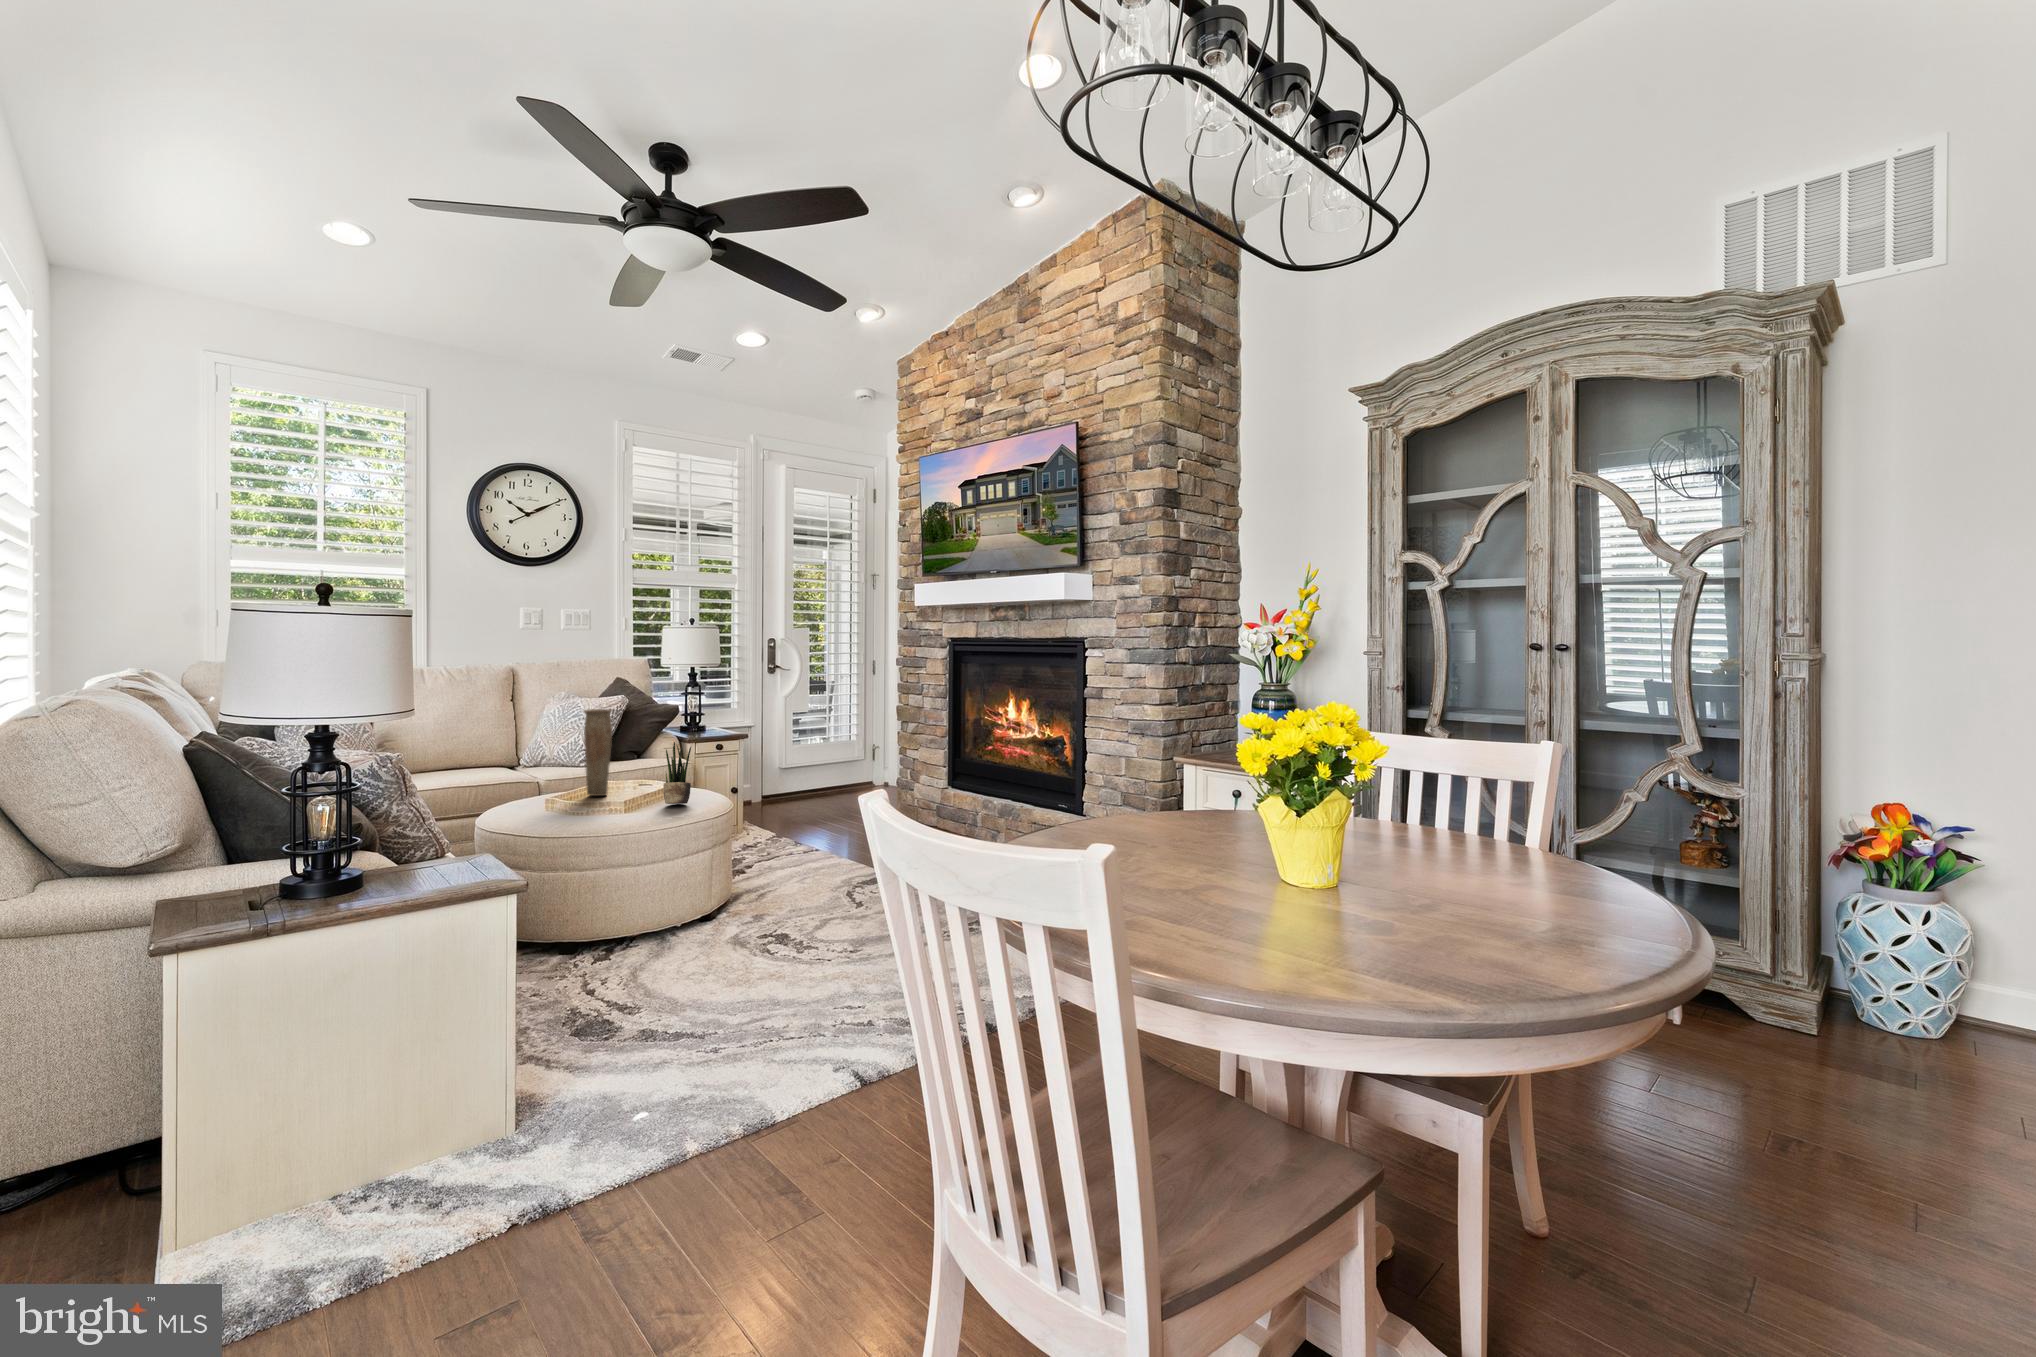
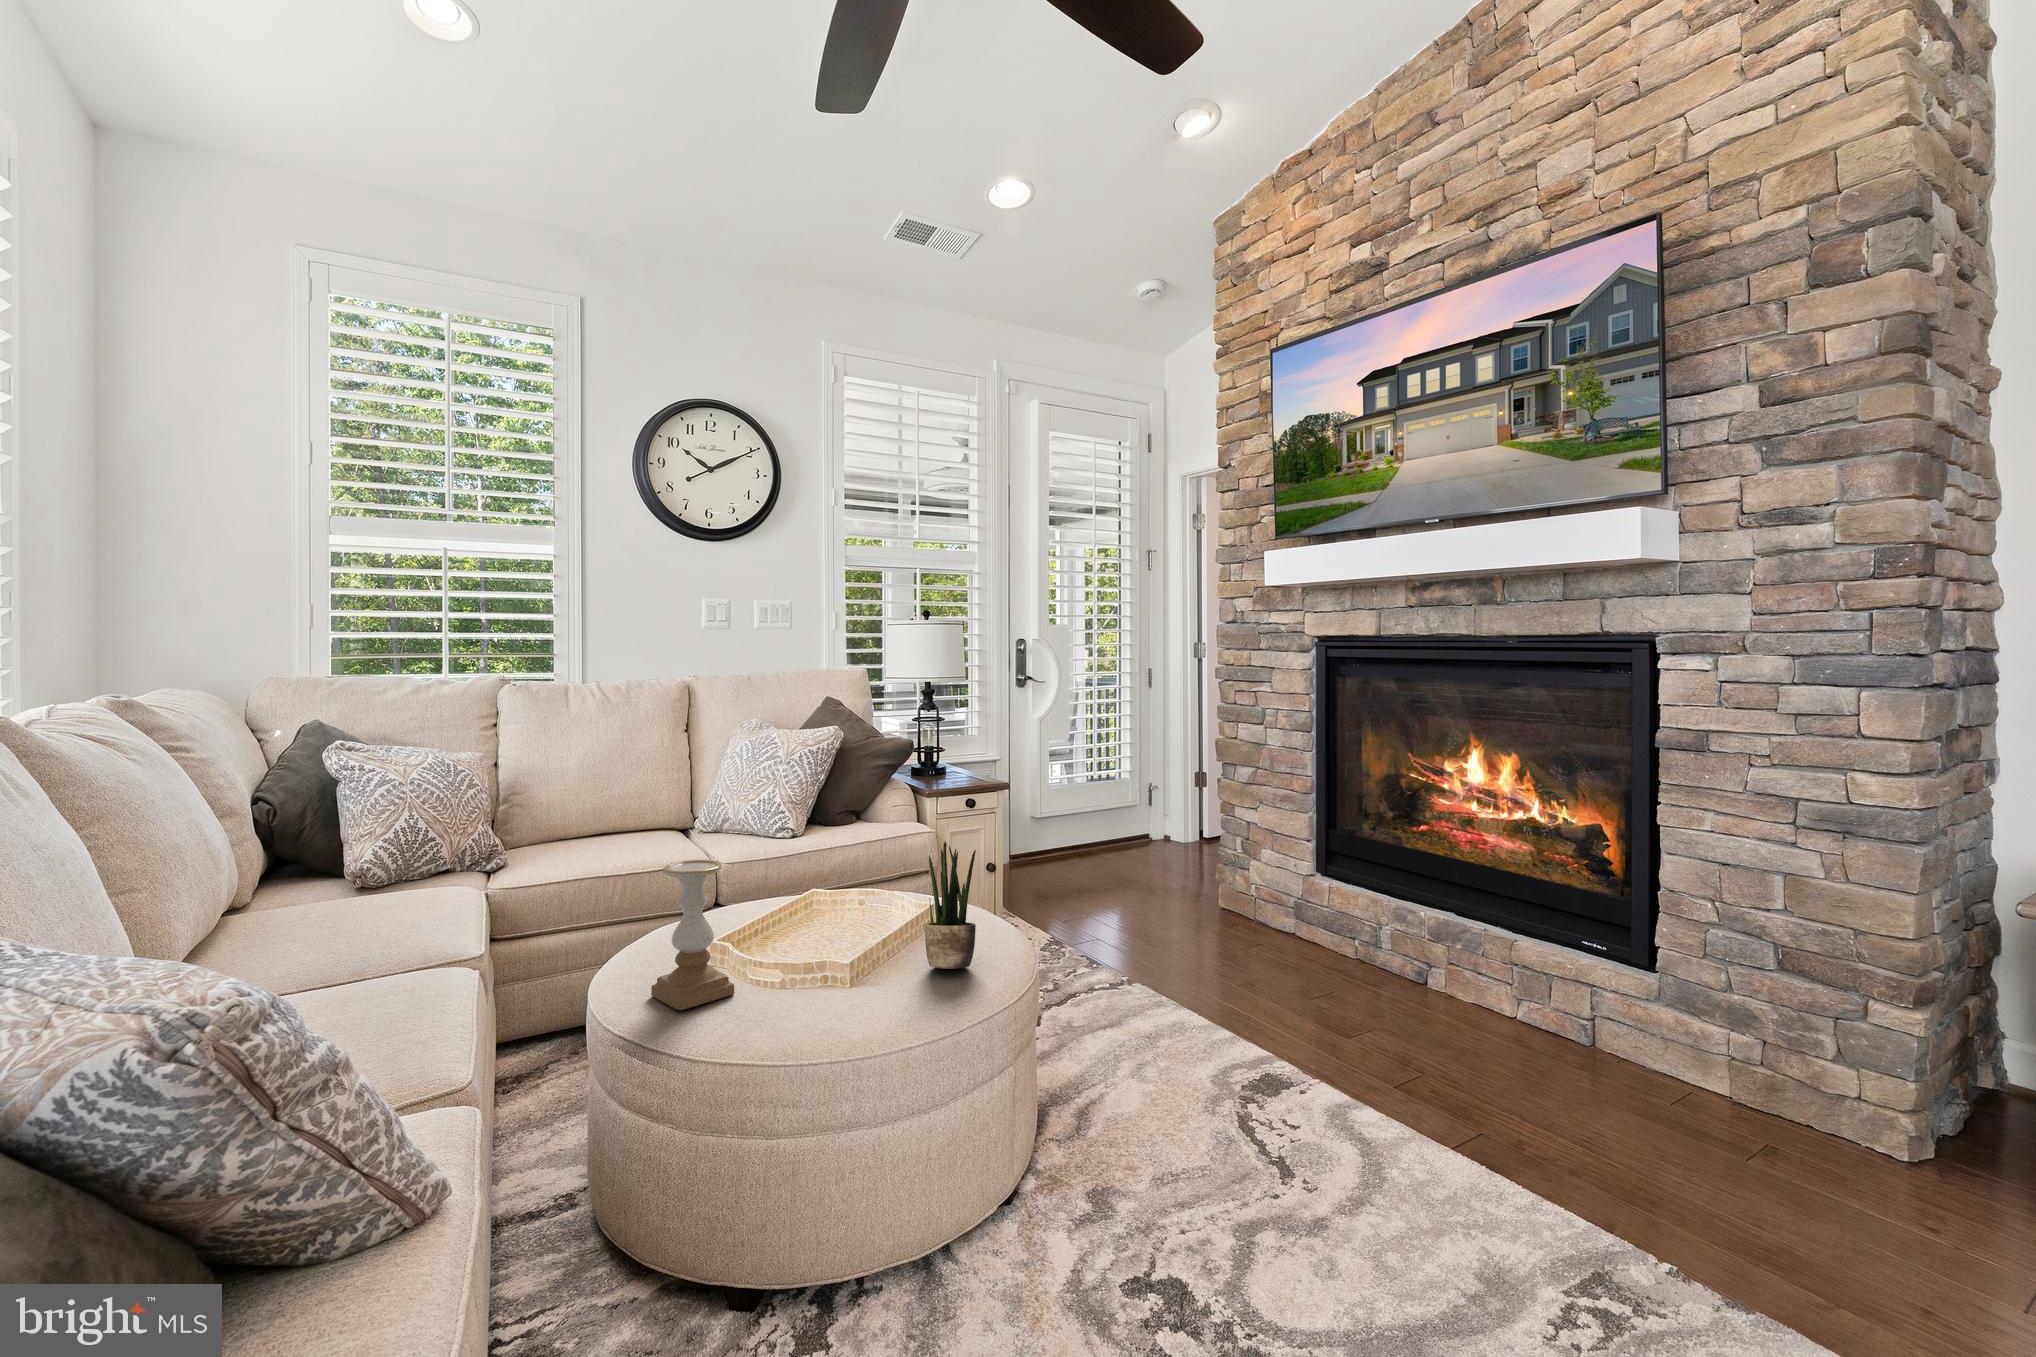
vase: present [583,709,612,796] -> none [777,769,829,934]
candle holder: none [515,750,560,820] -> present [651,860,734,1010]

